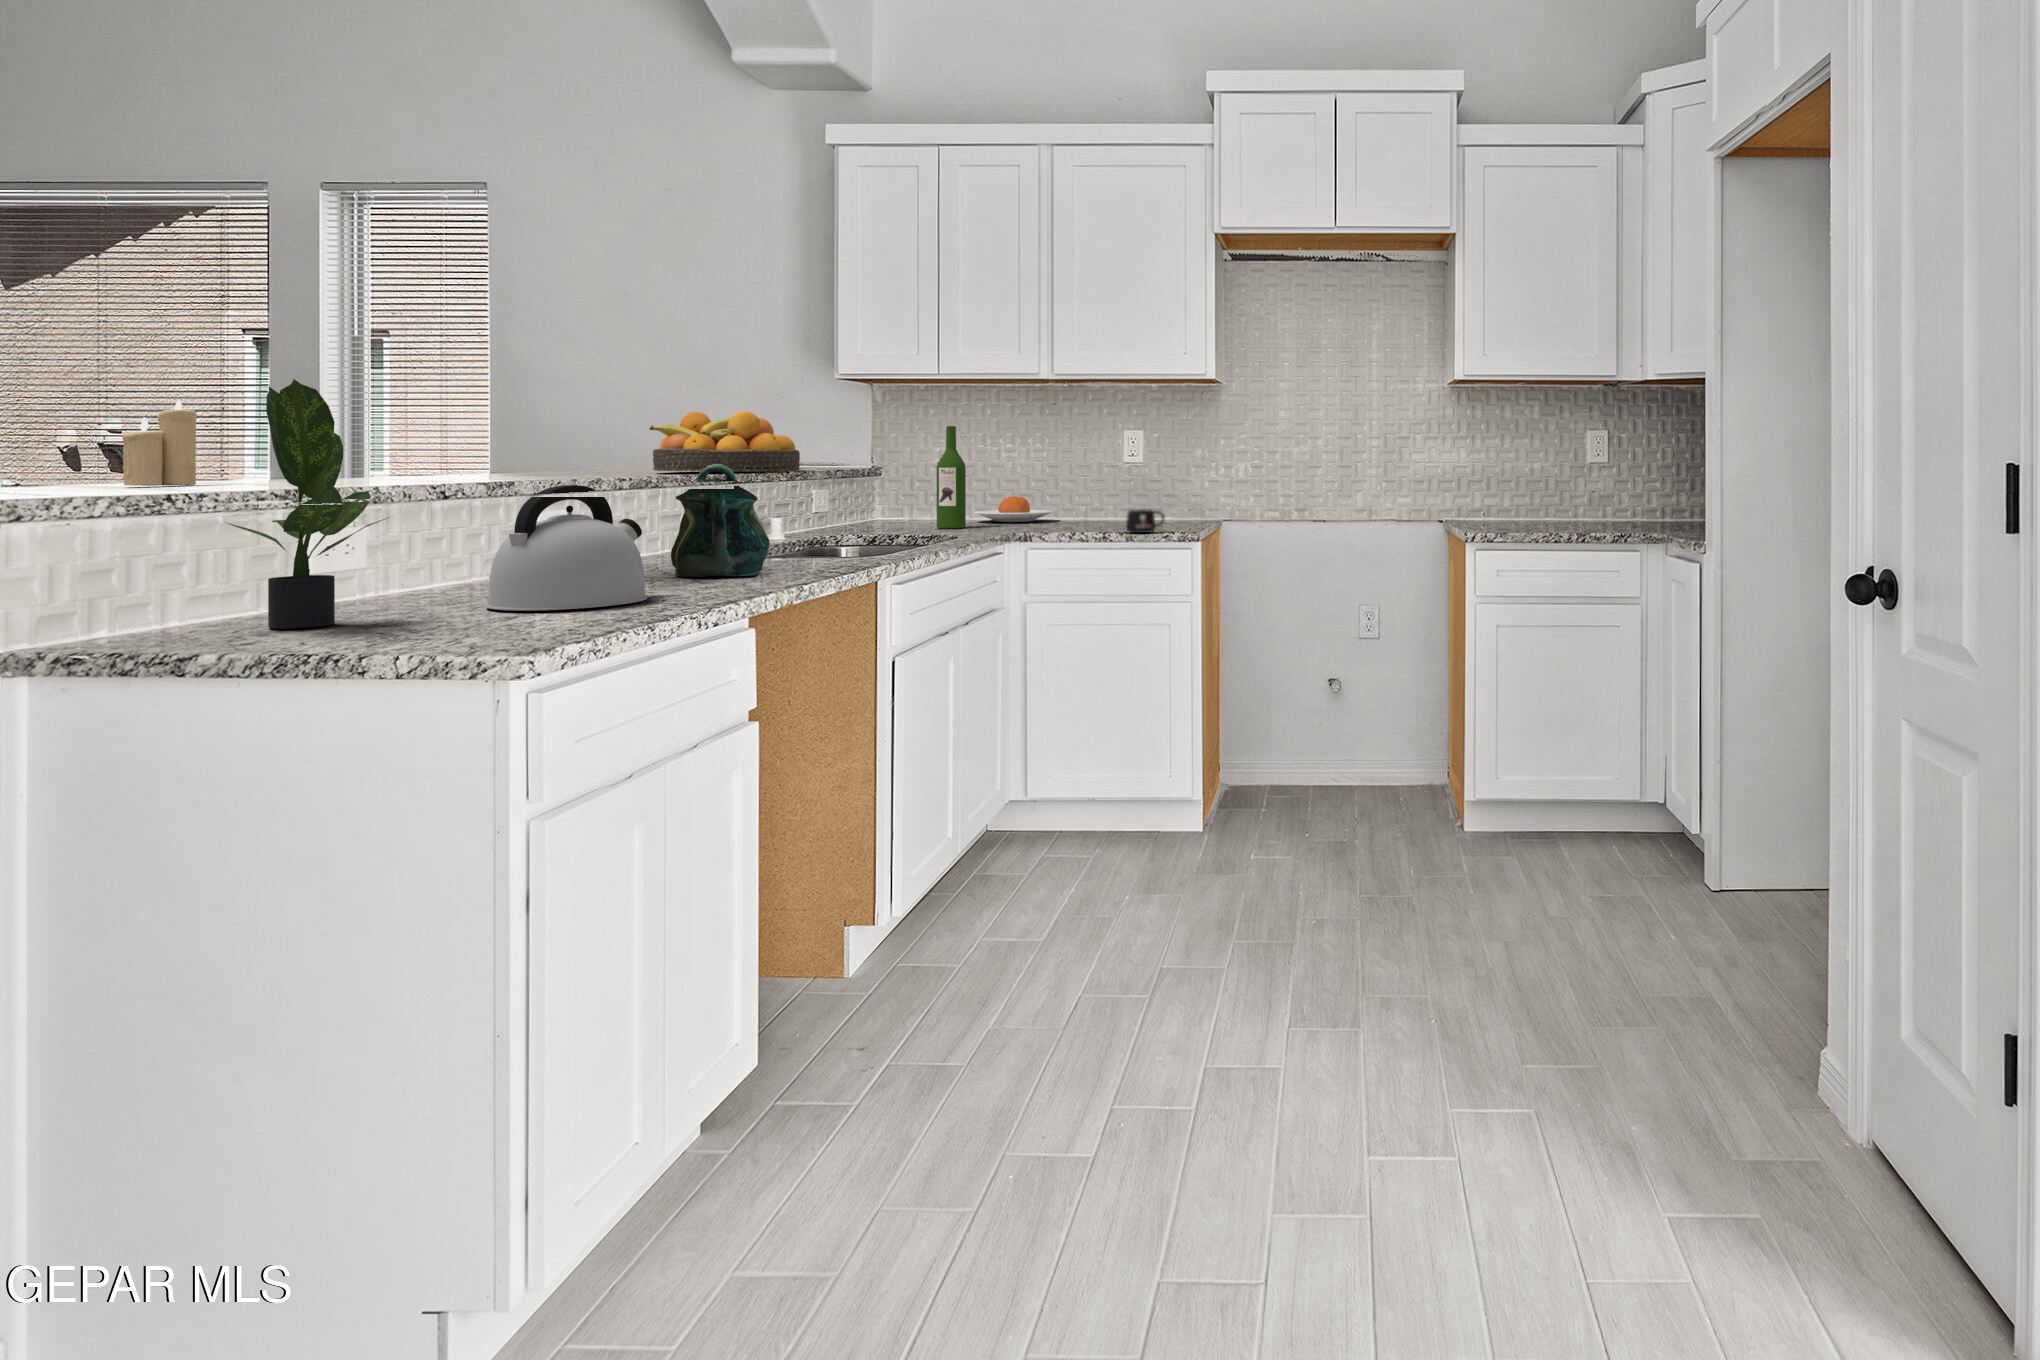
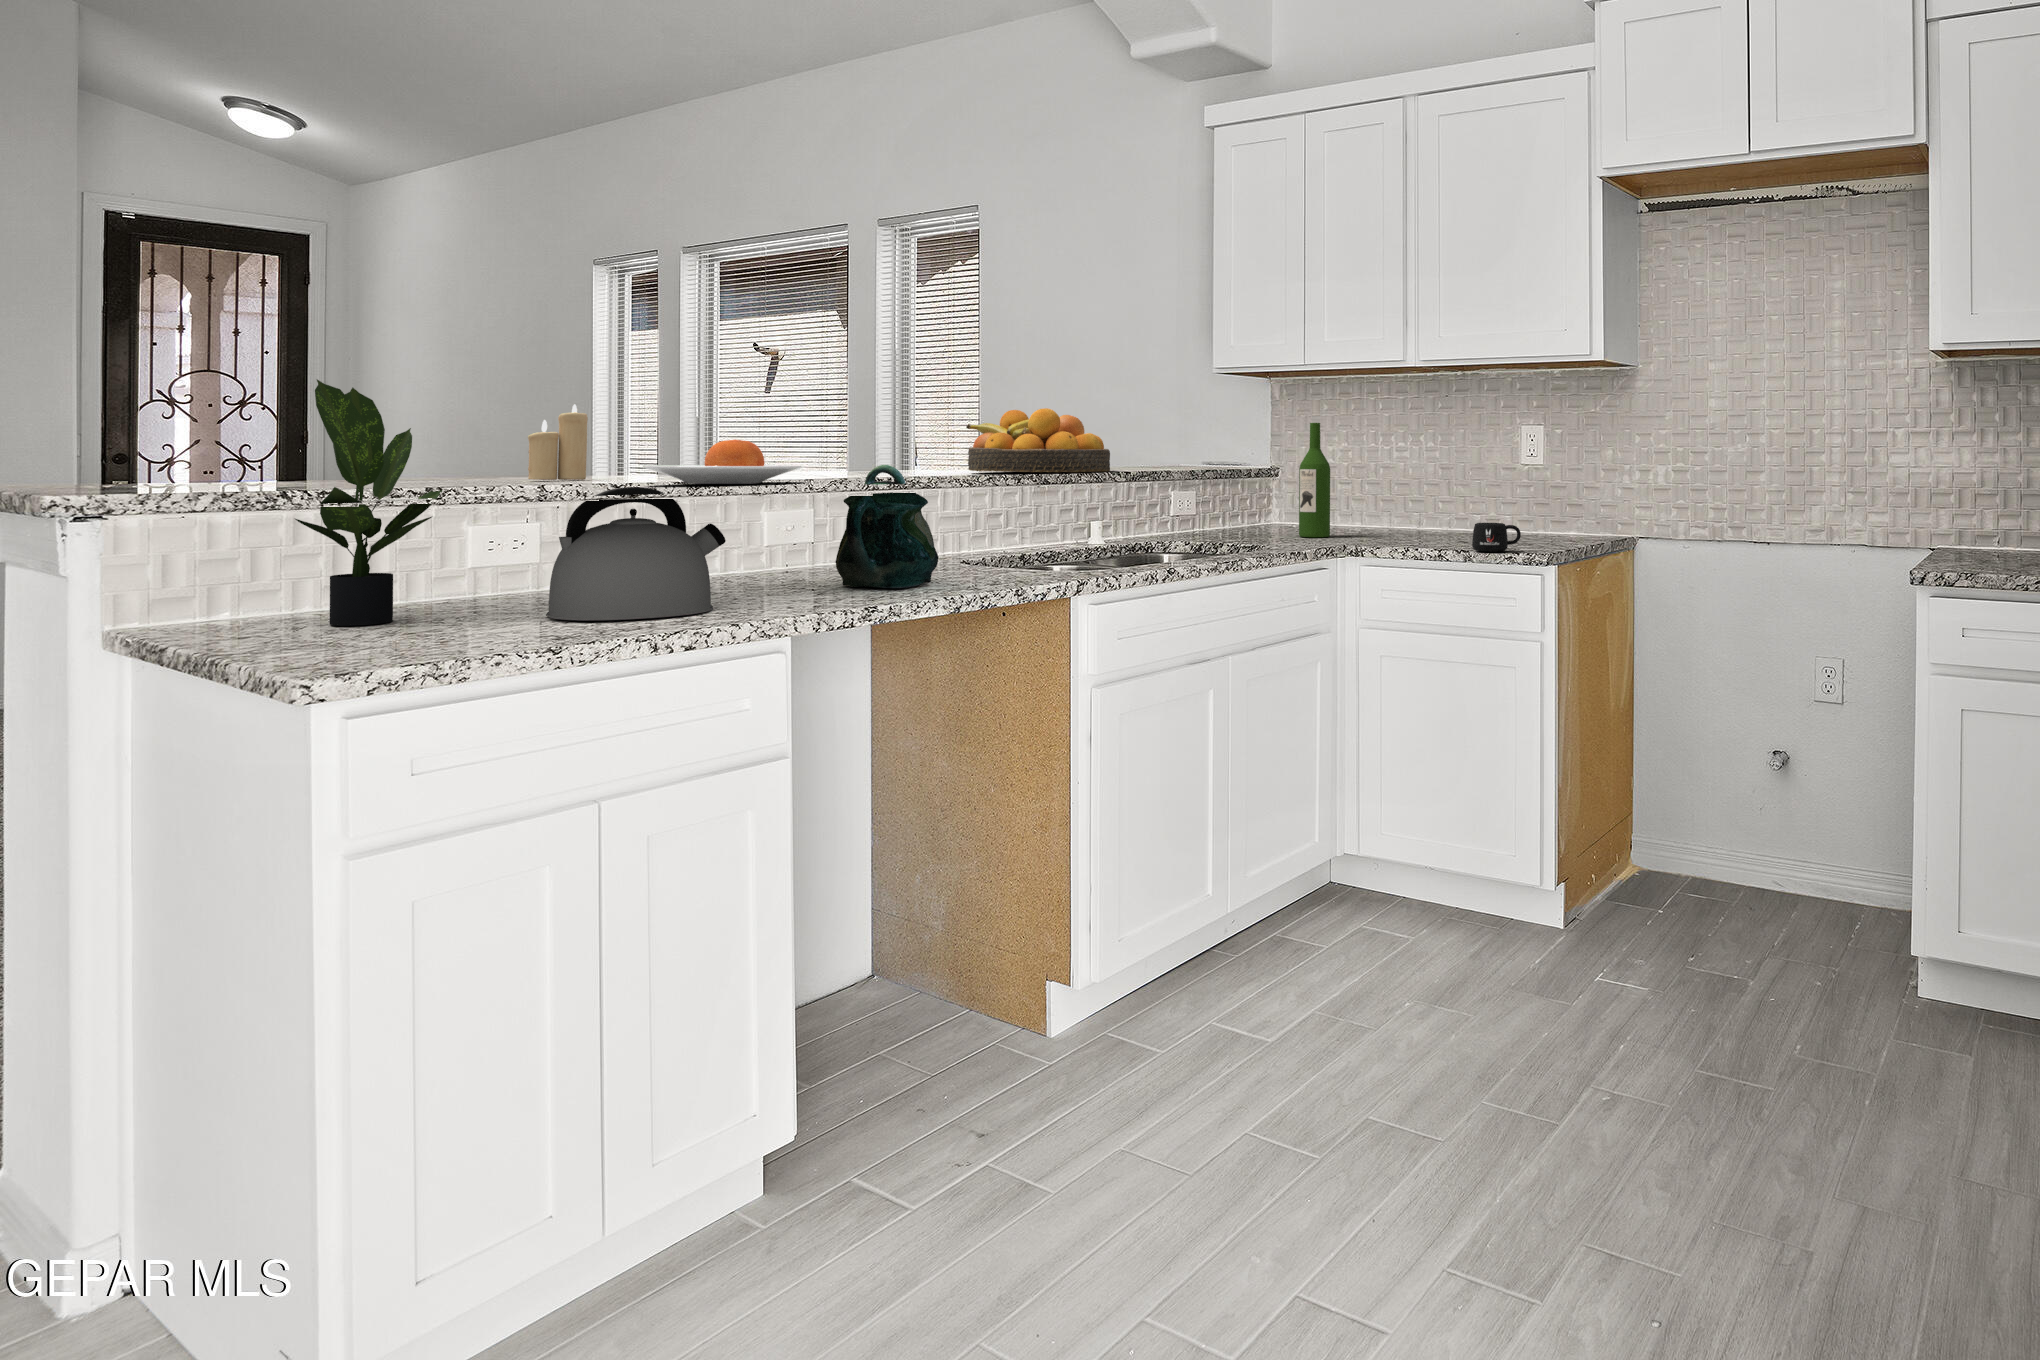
plate: present [973,496,1055,522] -> present [643,440,801,484]

